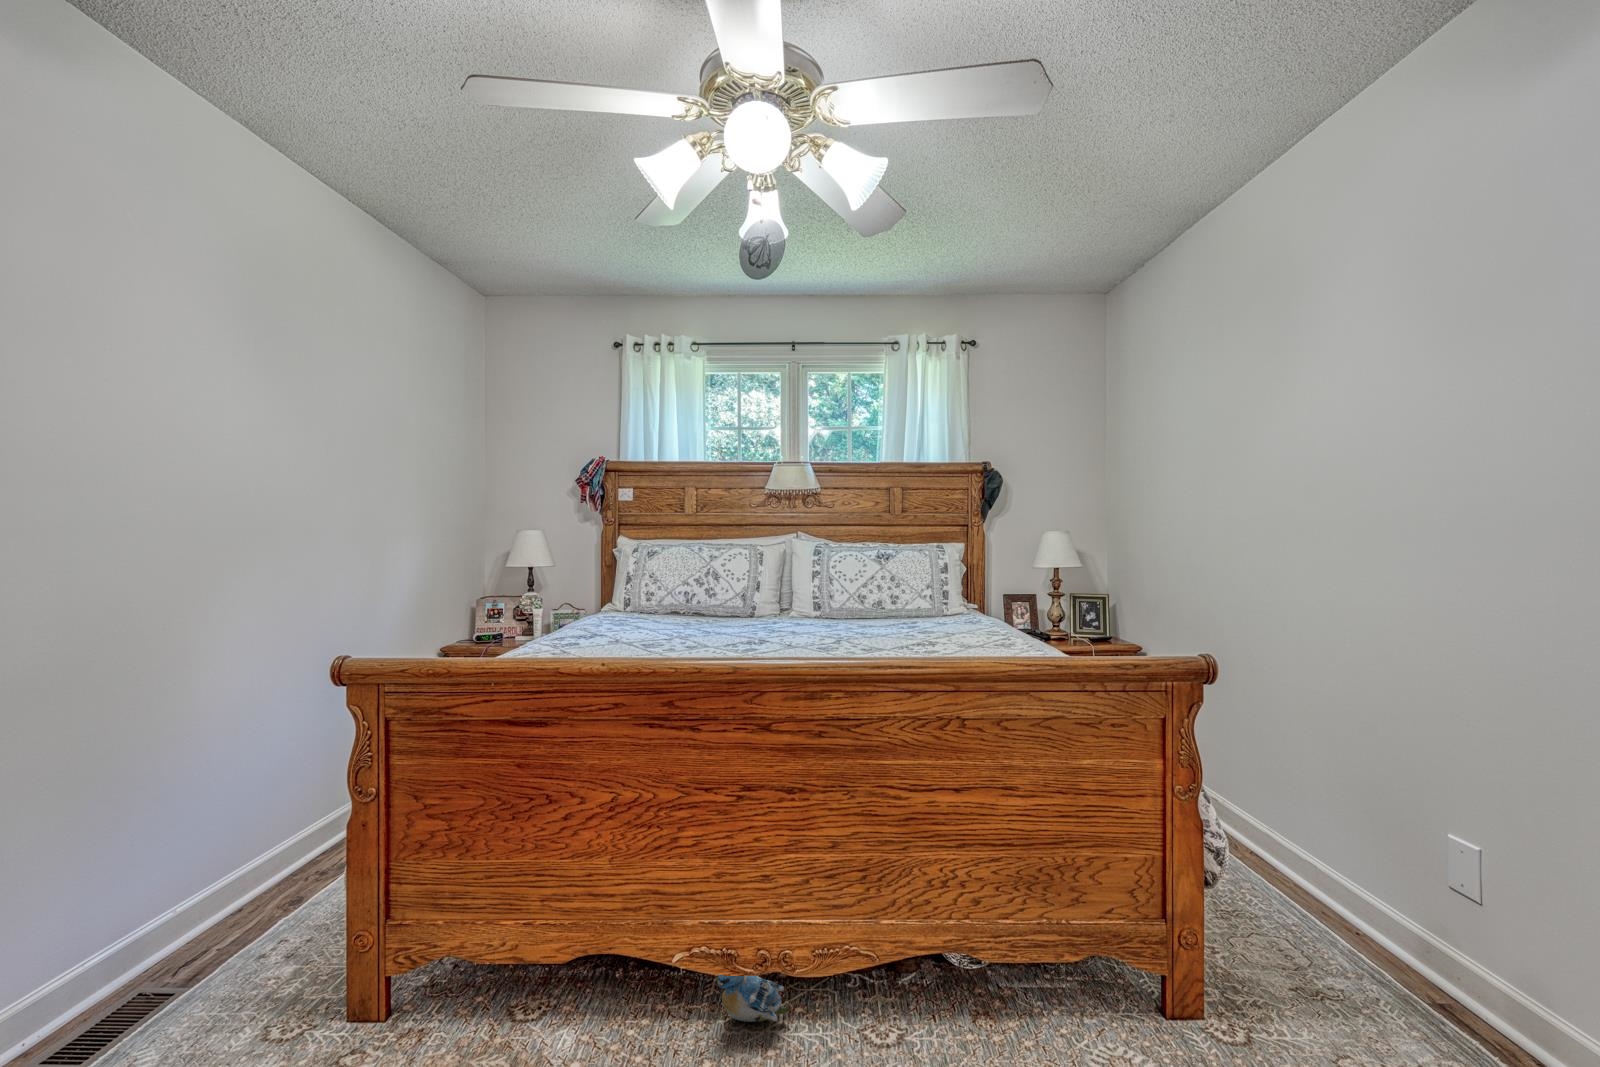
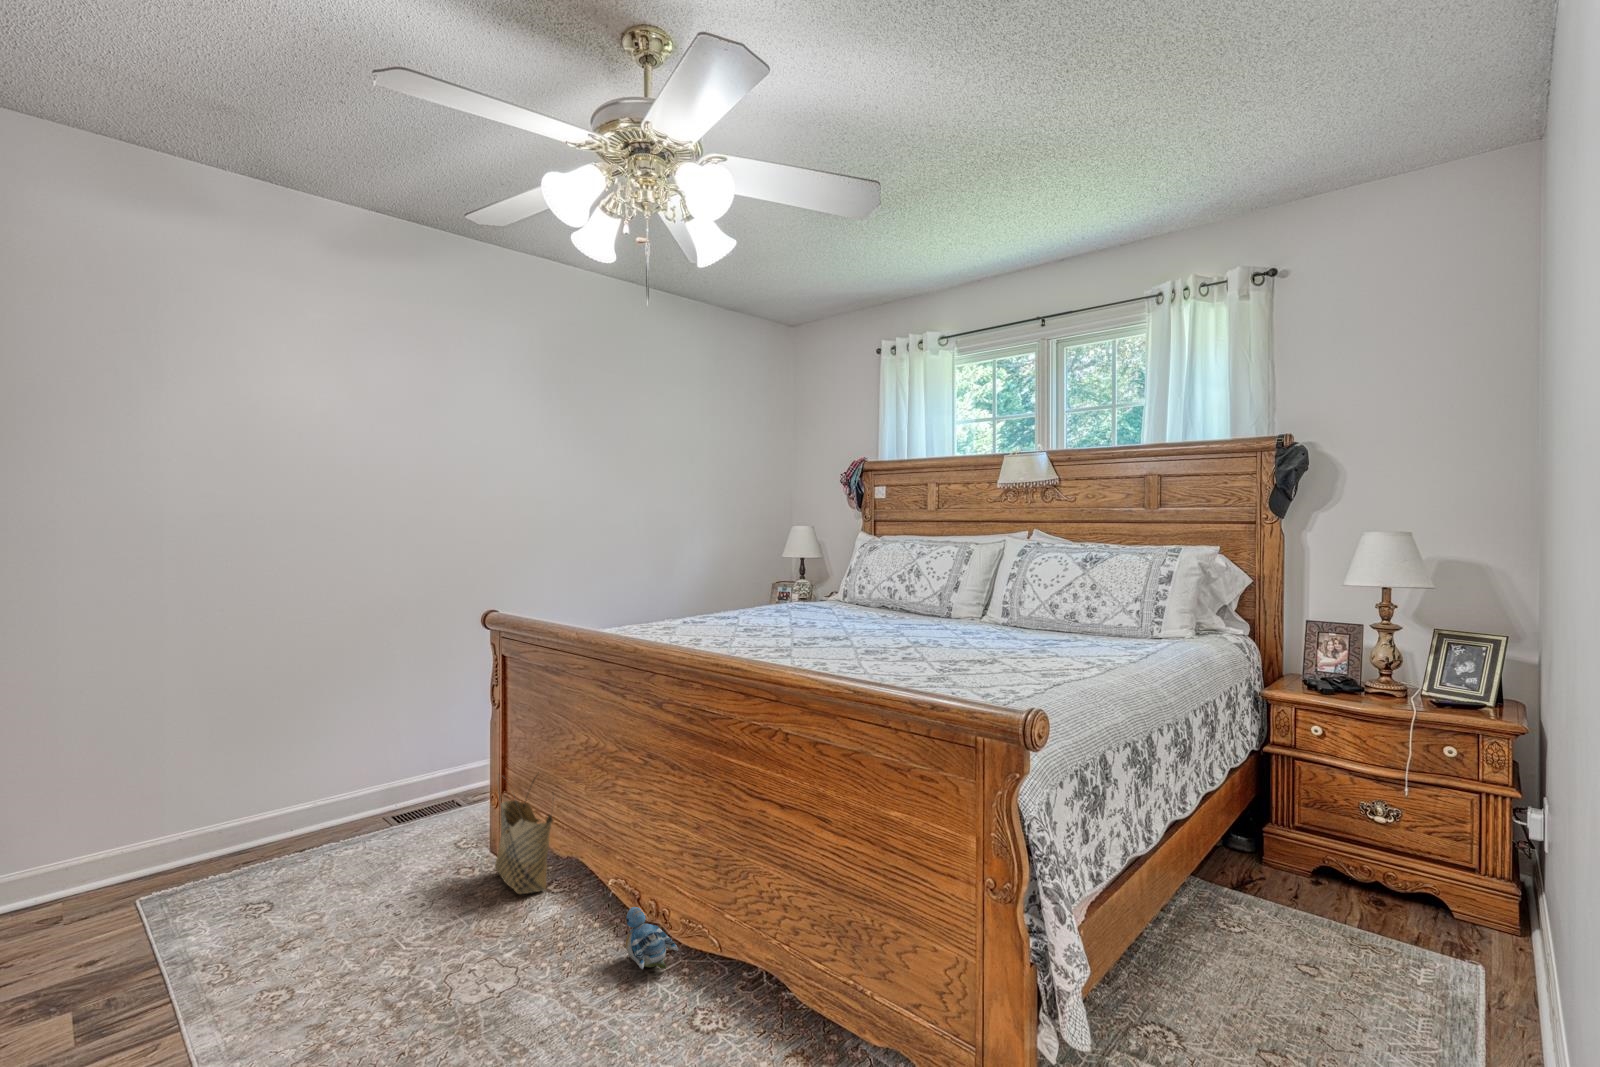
woven basket: none [418,852,532,1027] -> present [495,772,553,894]

